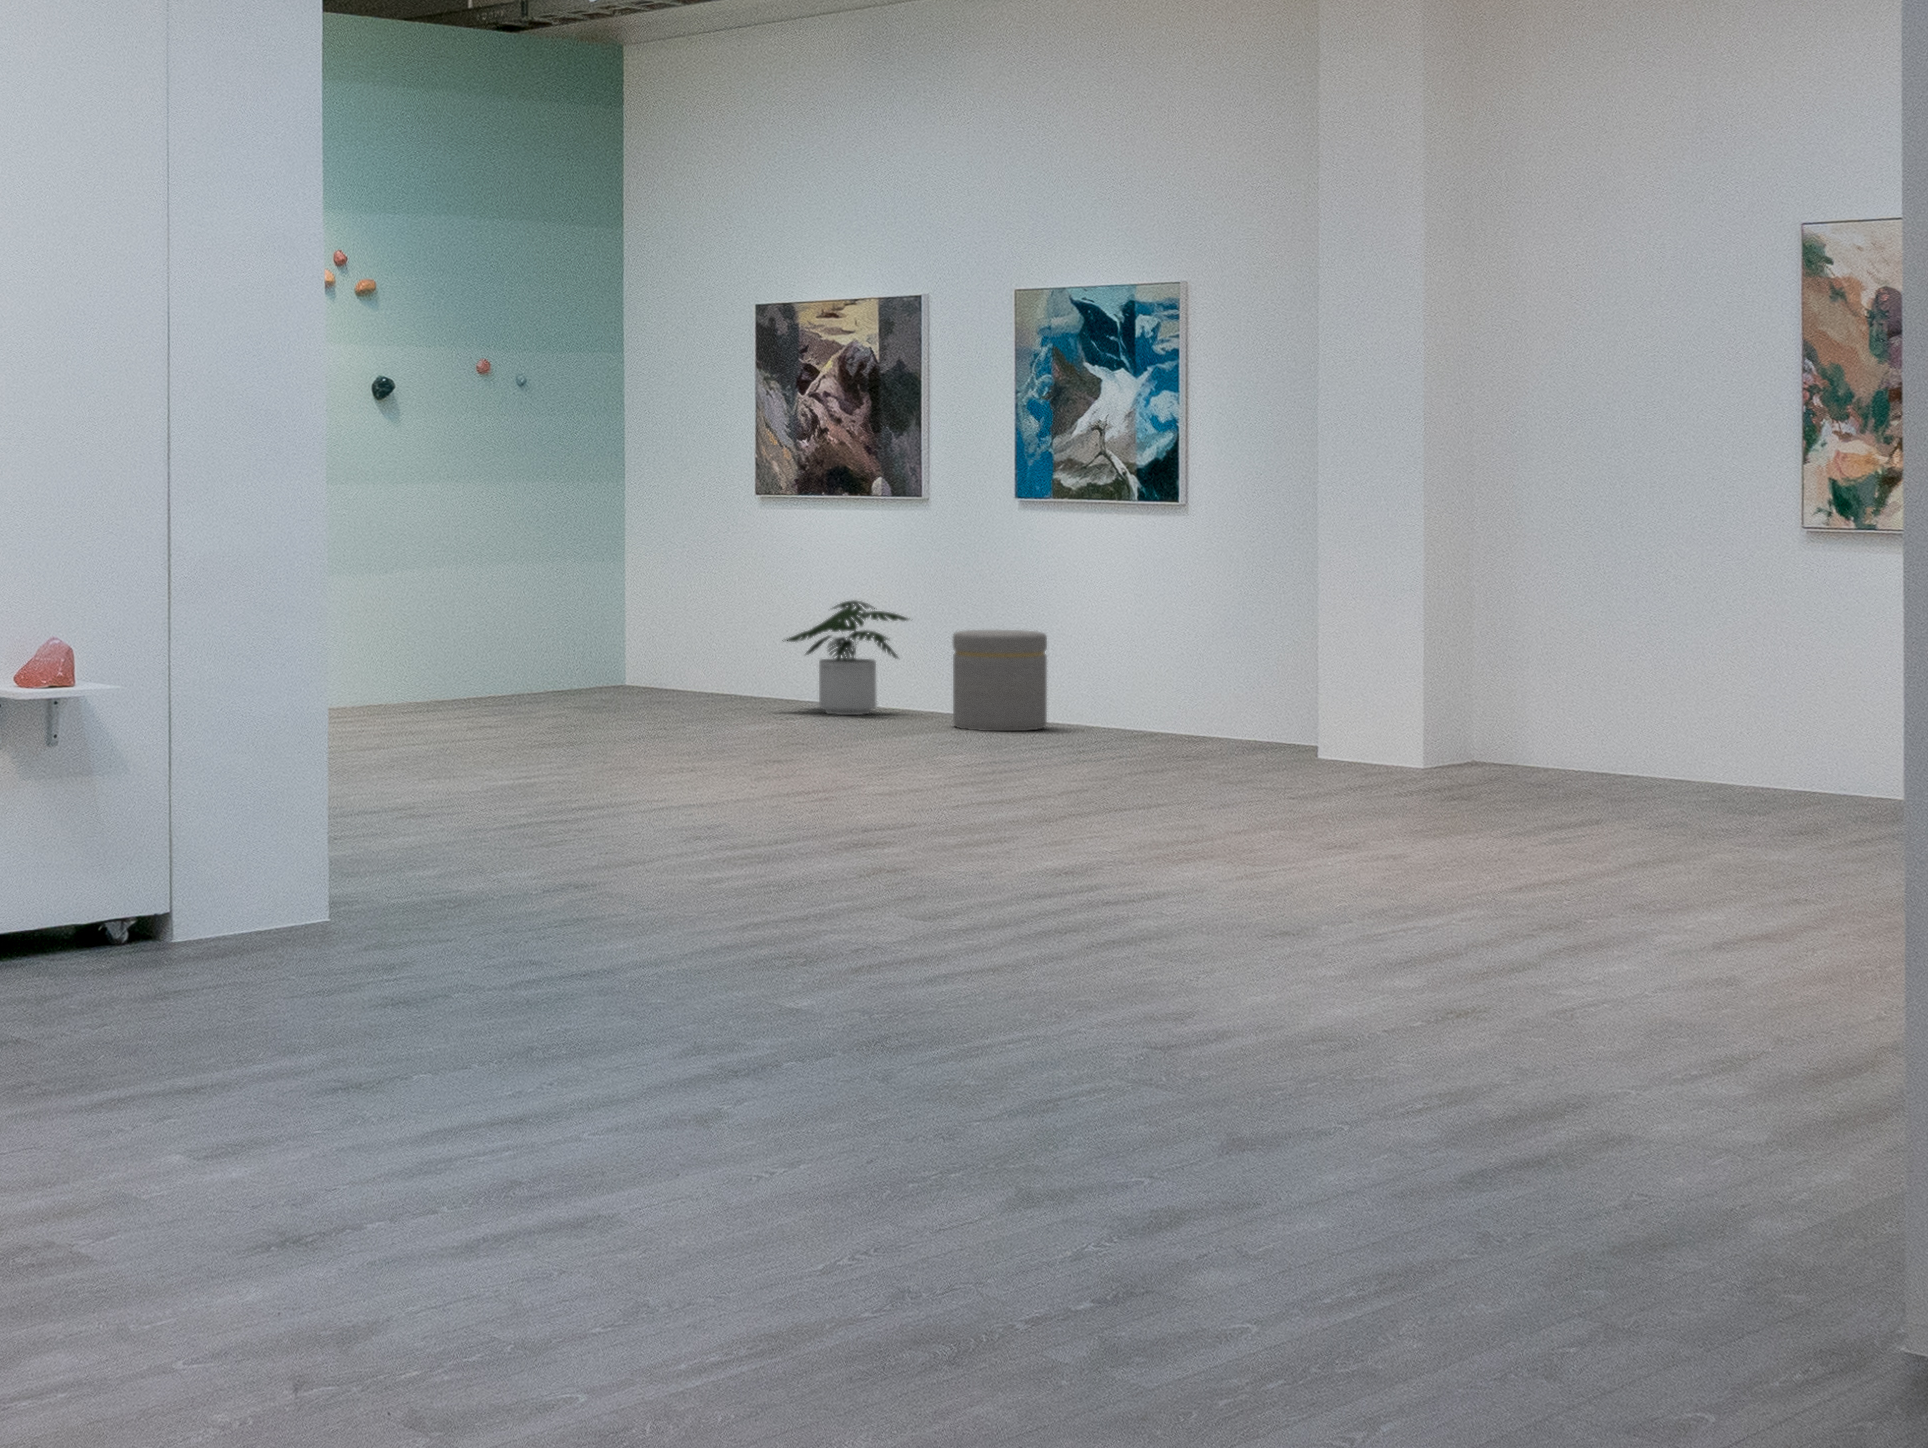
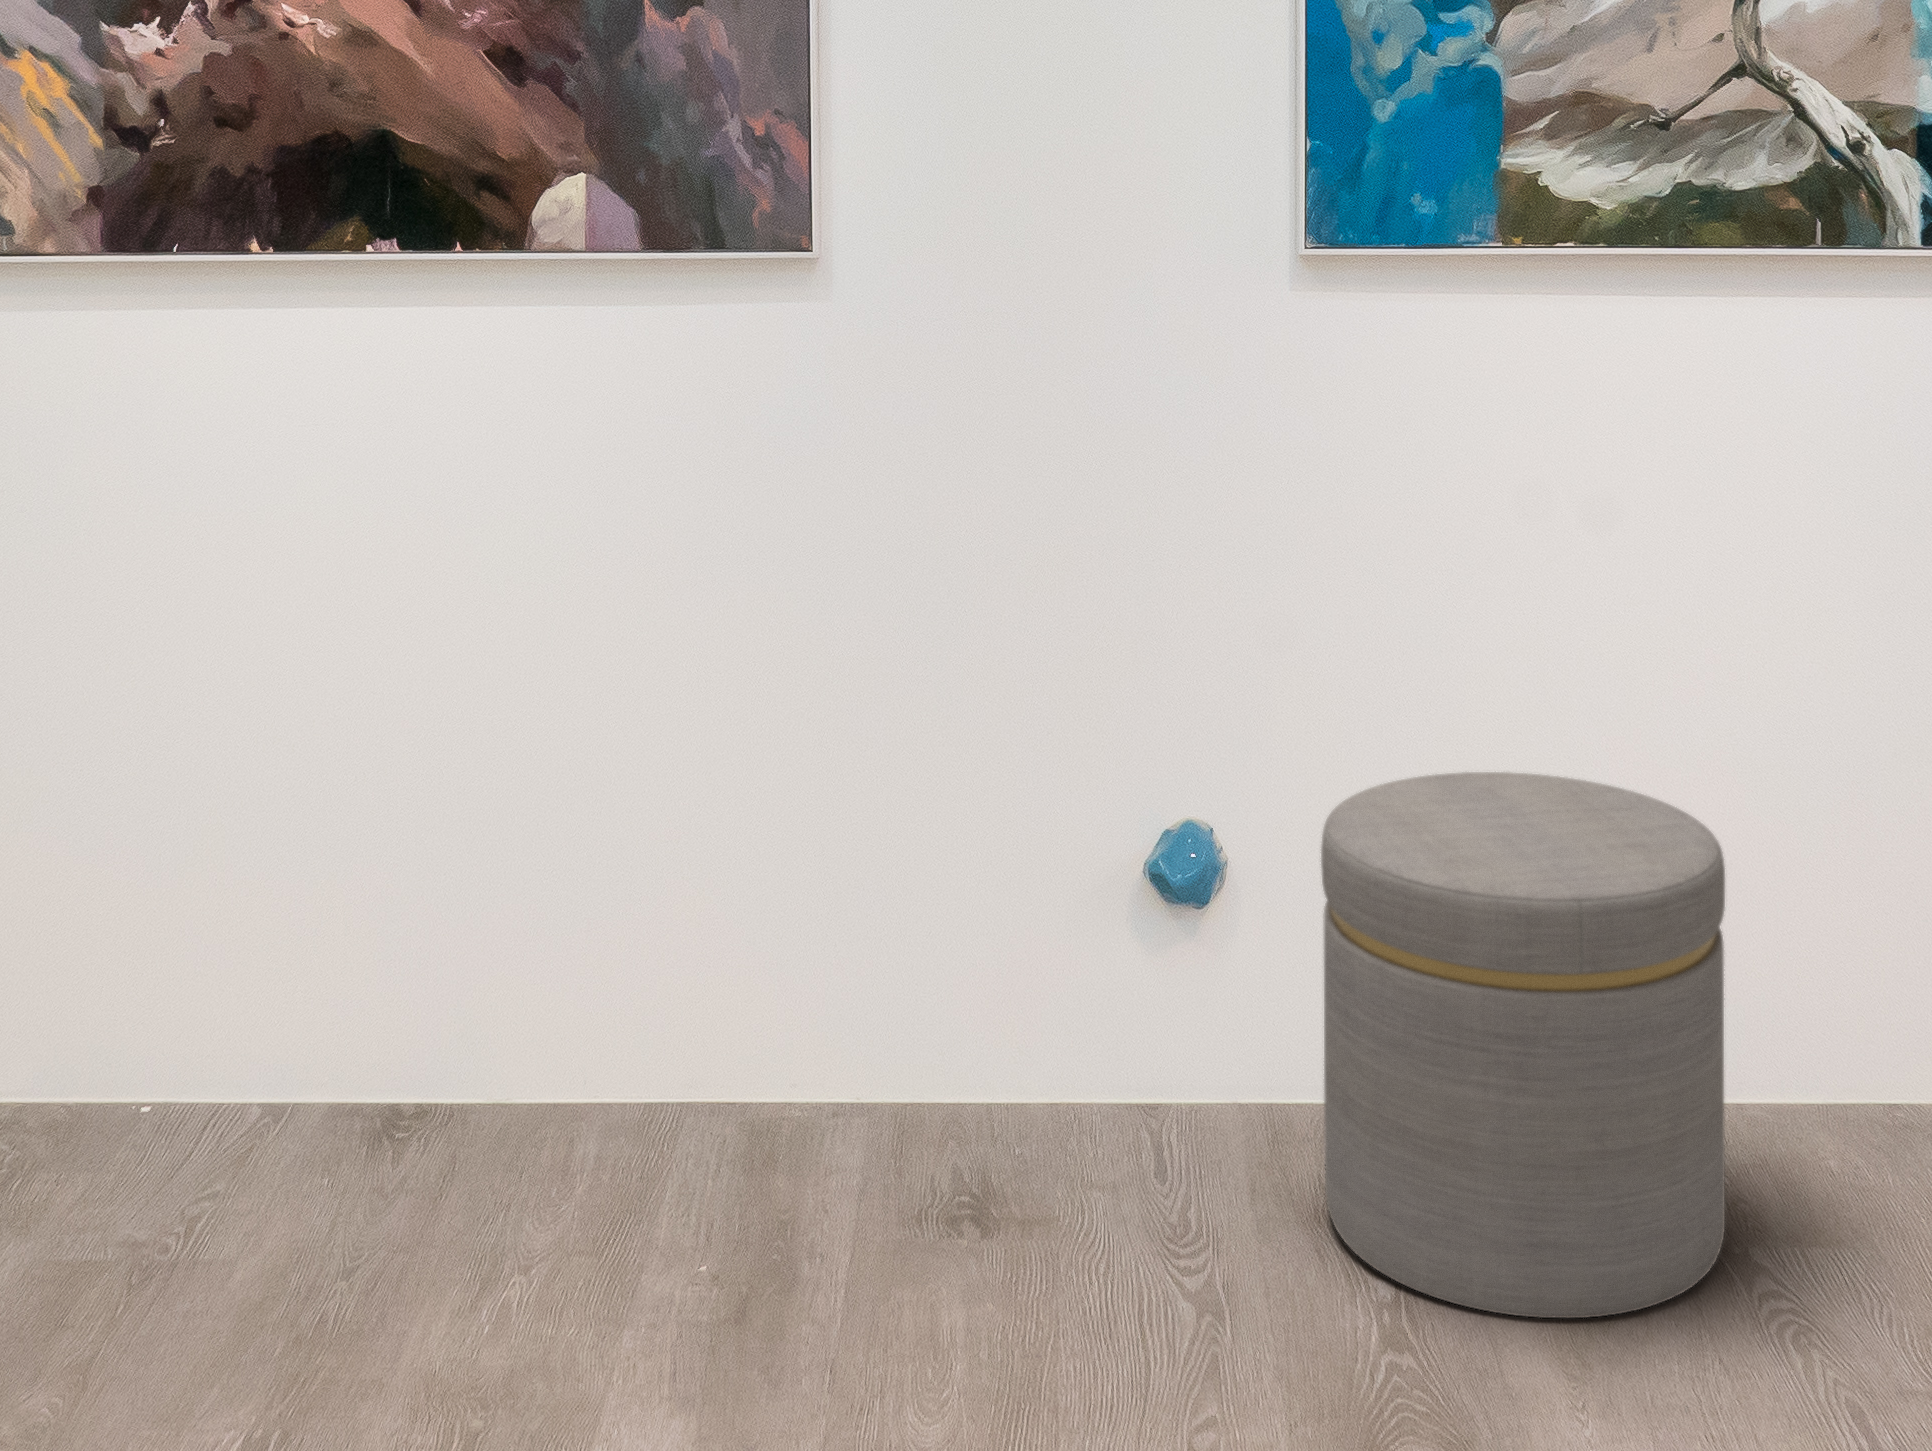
potted plant: present [782,601,908,715] -> none [333,694,925,1268]

